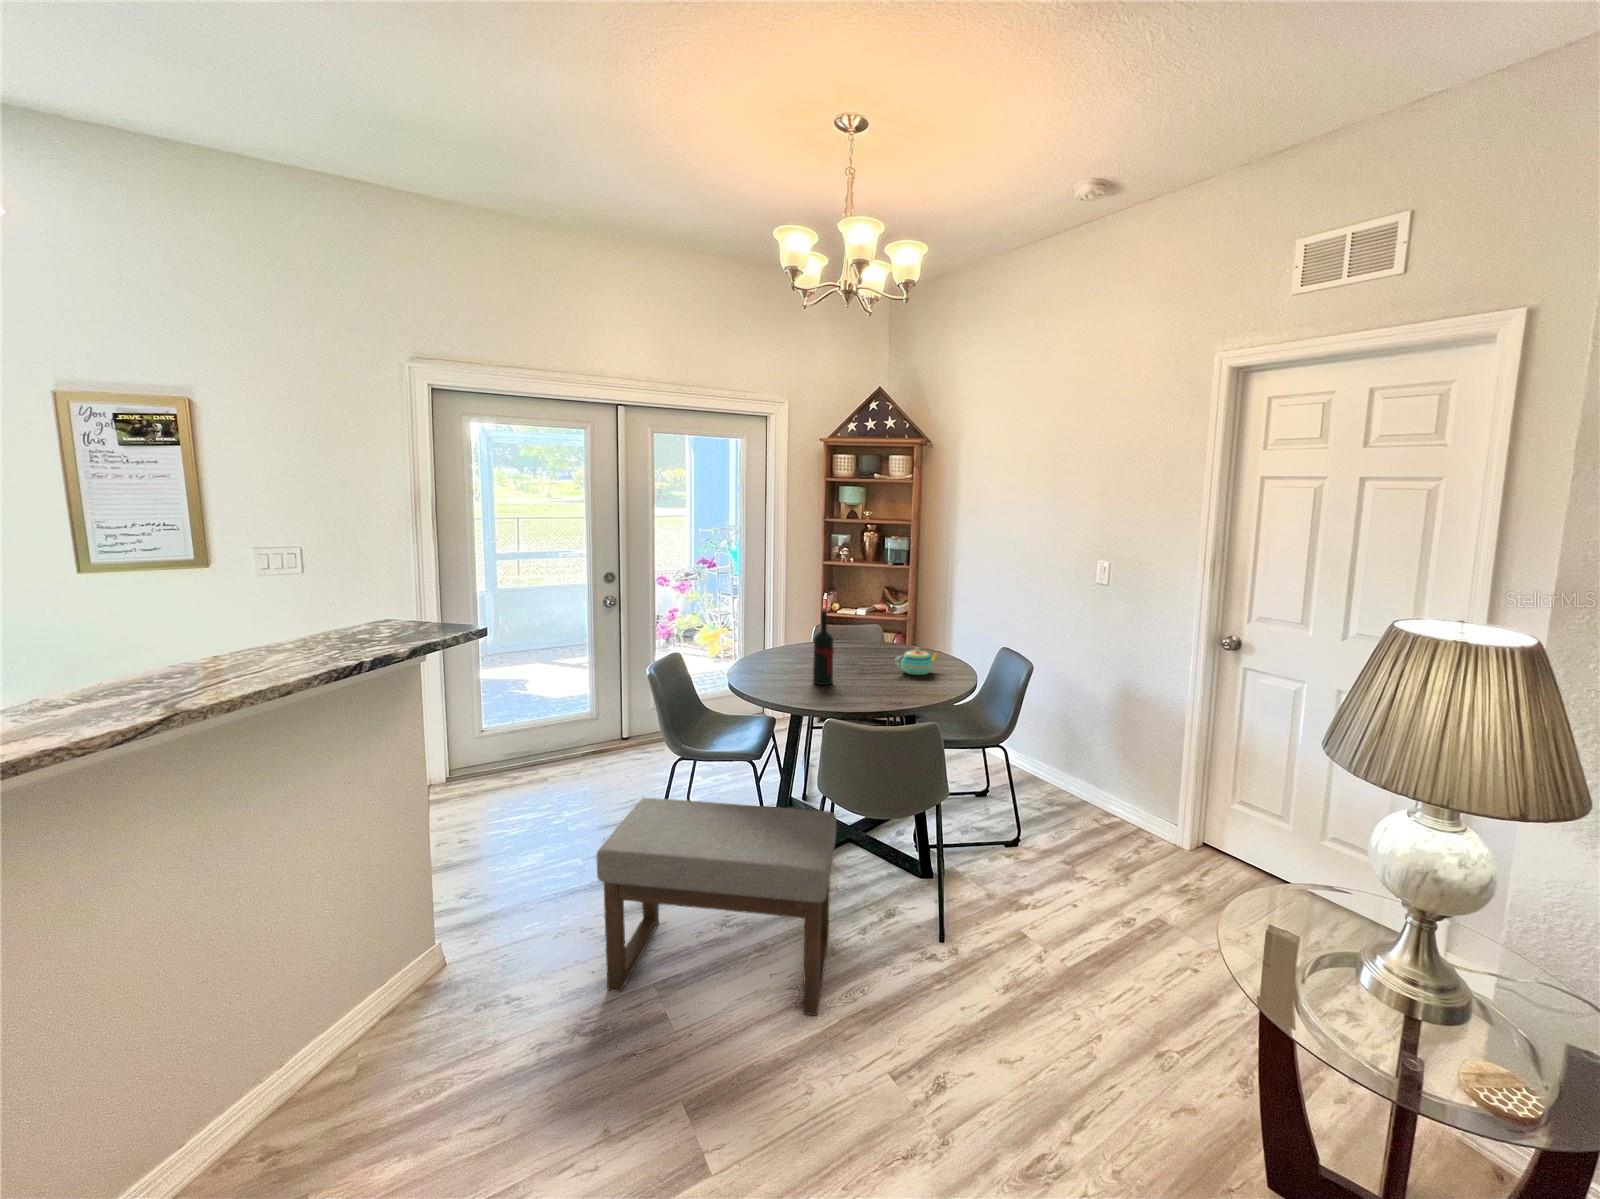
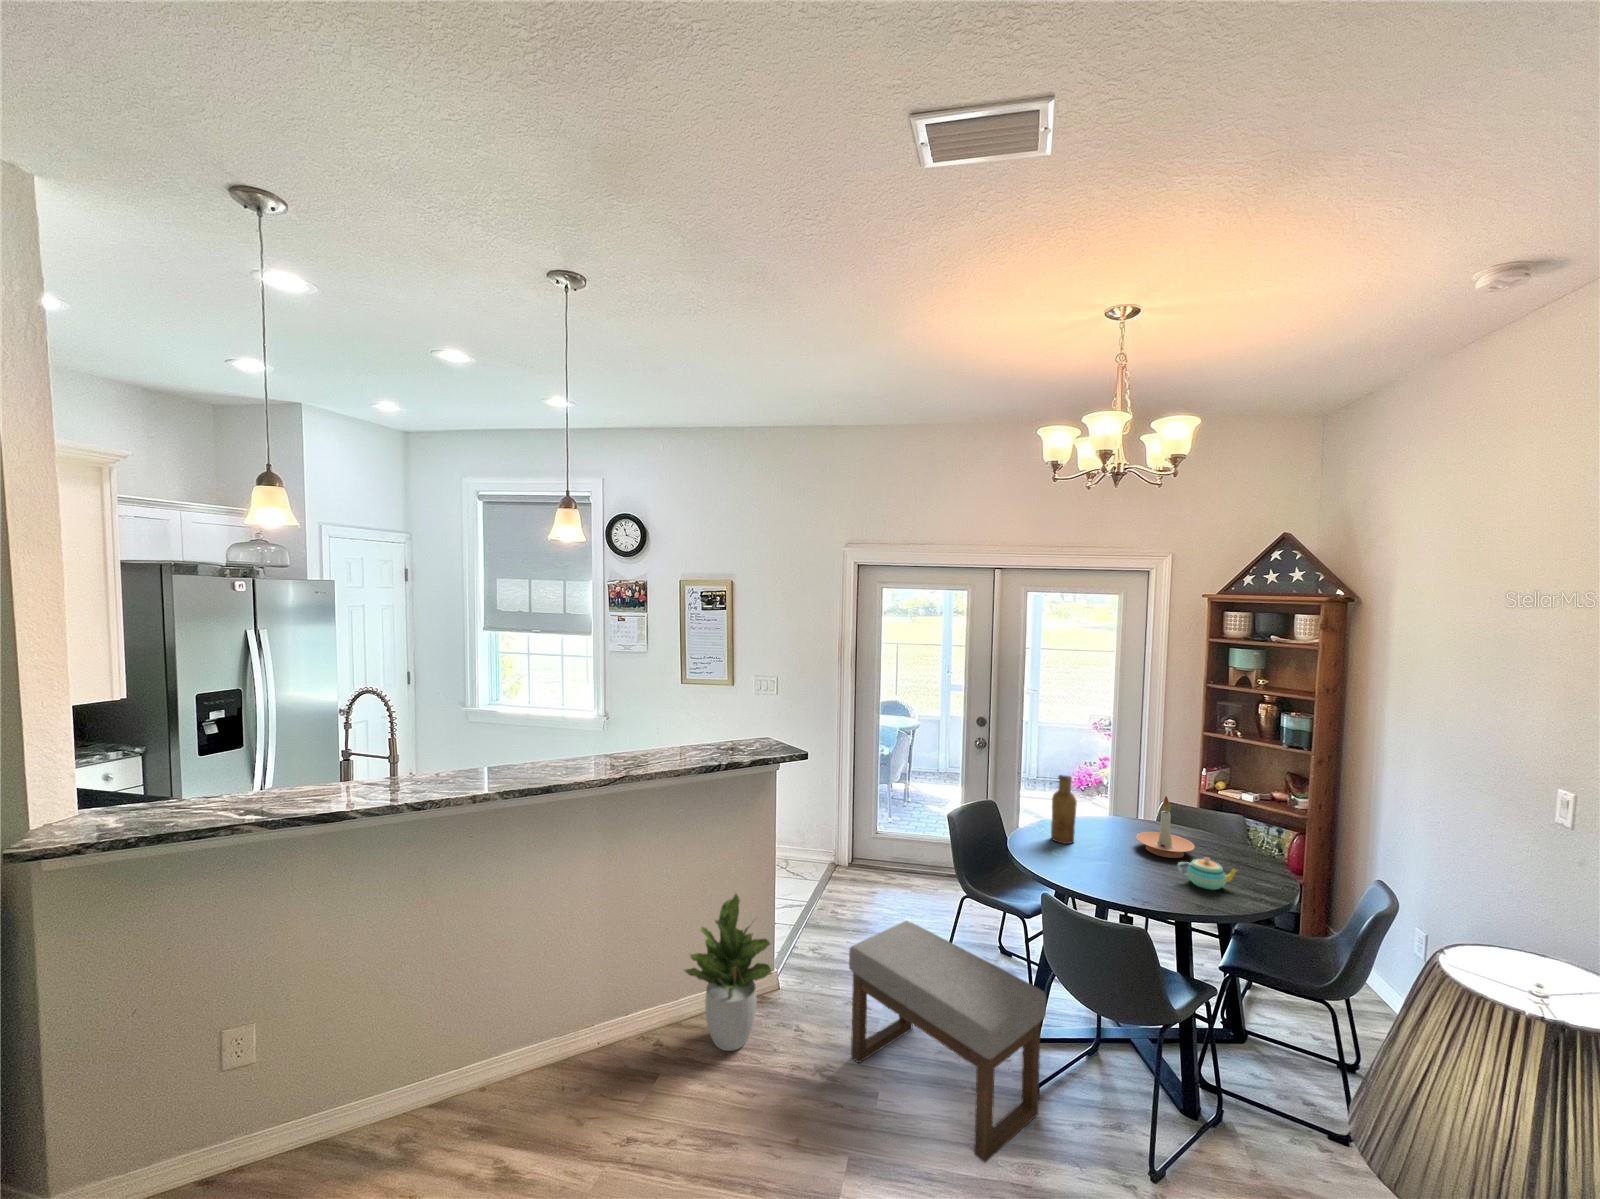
vase: none [764,599,788,670] -> present [1051,775,1077,844]
candle holder: none [835,604,886,661] -> present [1136,796,1195,858]
wine bottle: present [813,608,834,685] -> none [1079,796,1100,871]
potted plant: none [308,841,491,1088] -> present [685,894,771,1051]

